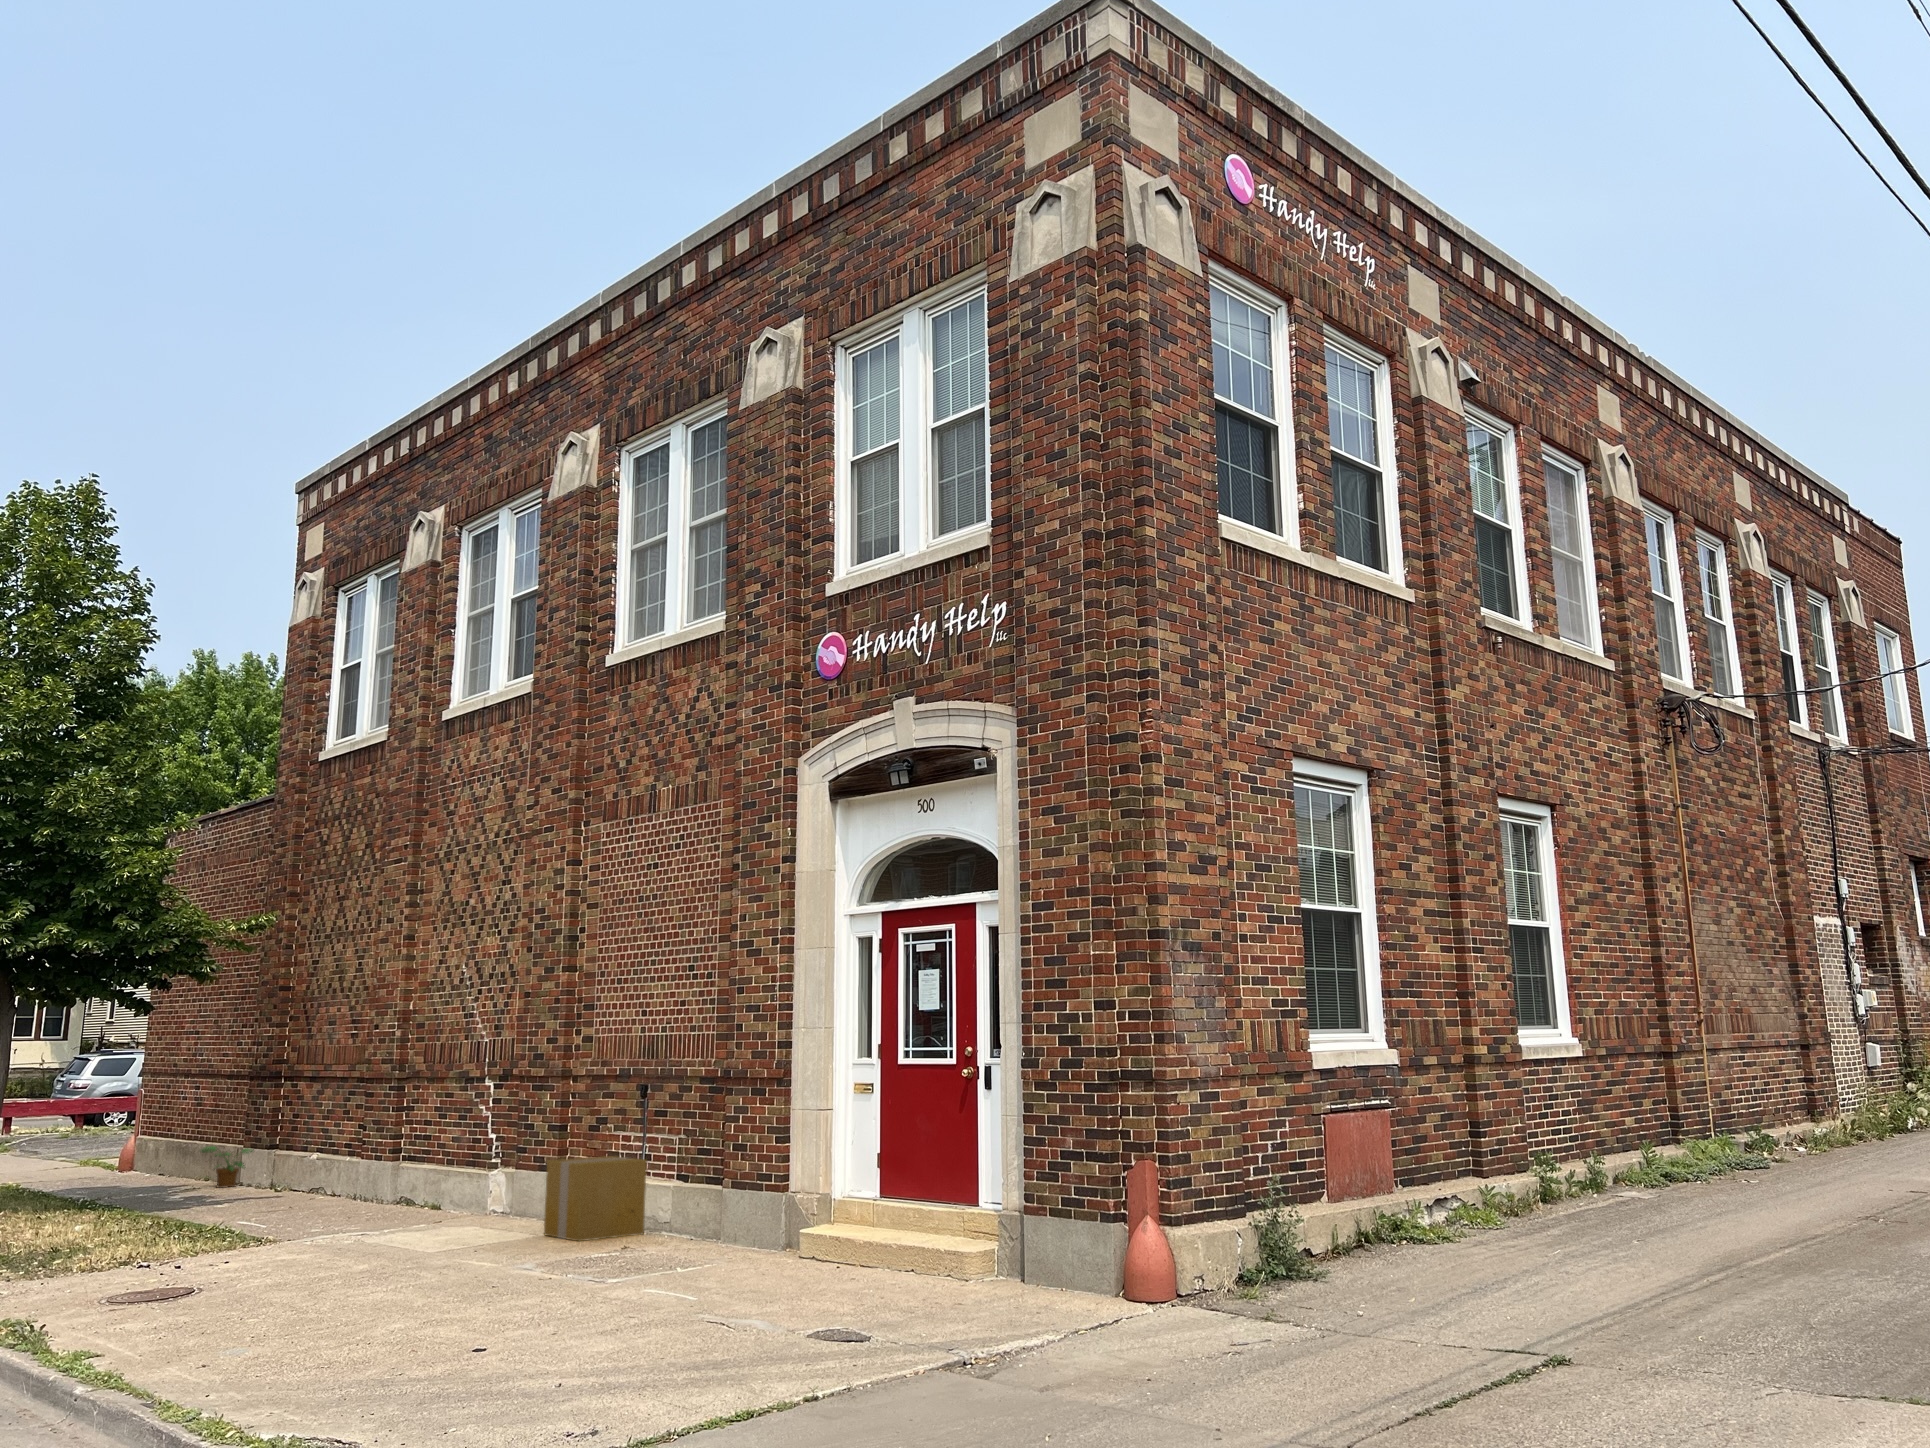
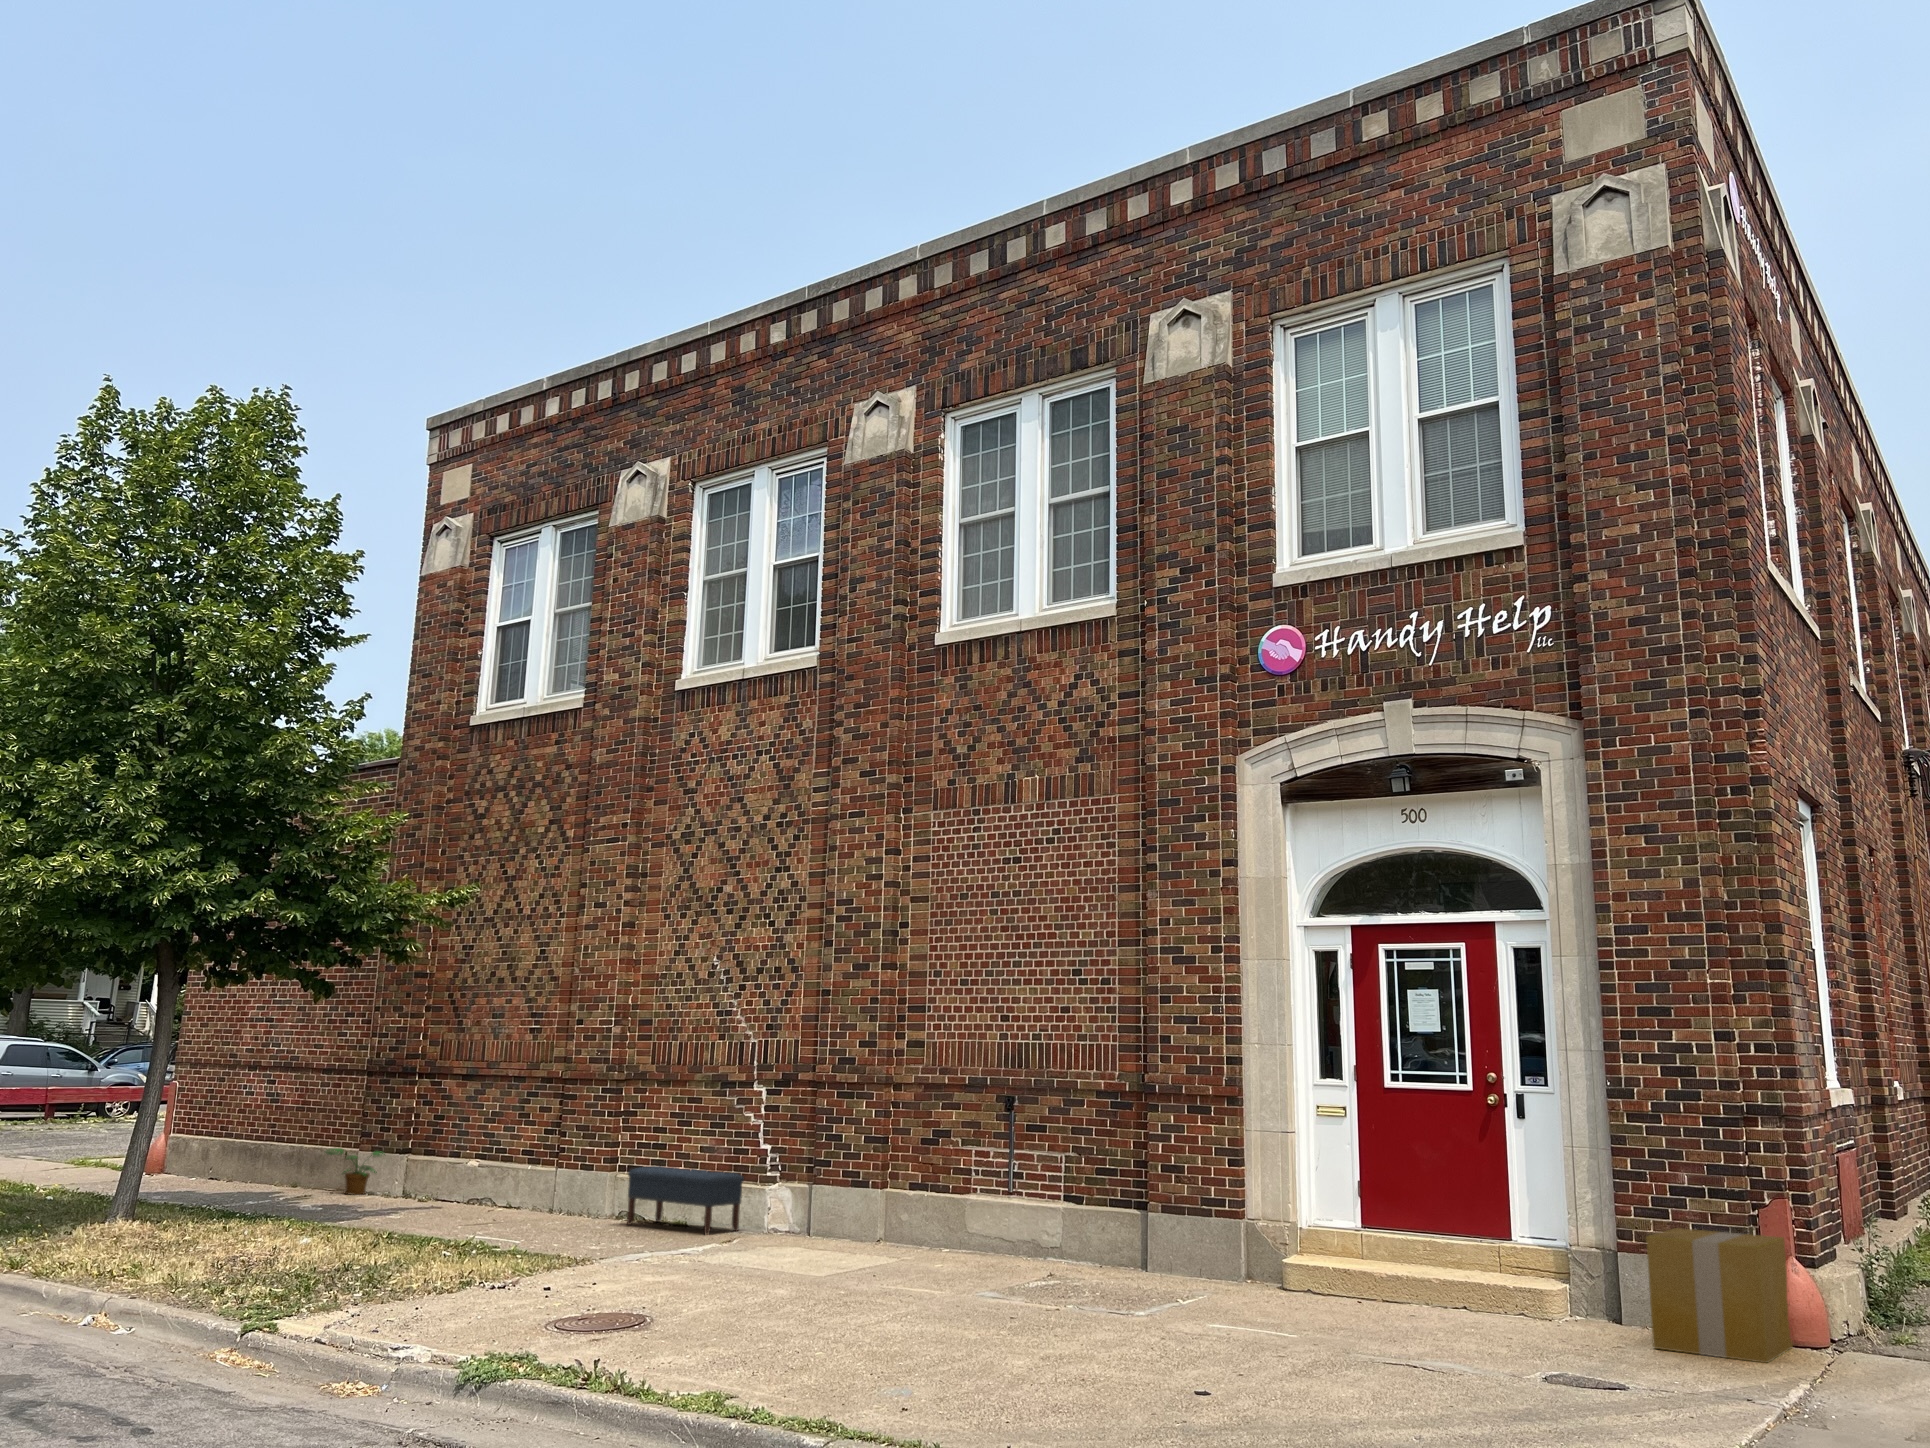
bench: none [382,1156,472,1217] -> present [627,1166,744,1235]
cardboard box: present [544,1156,647,1241] -> present [1646,1228,1793,1363]

